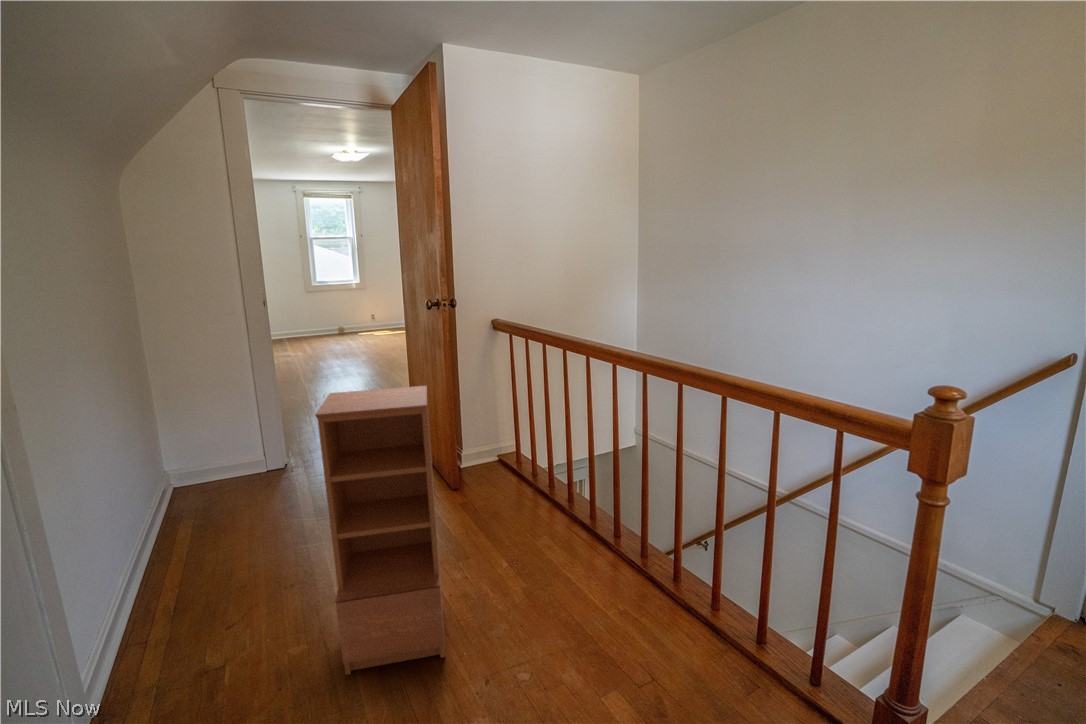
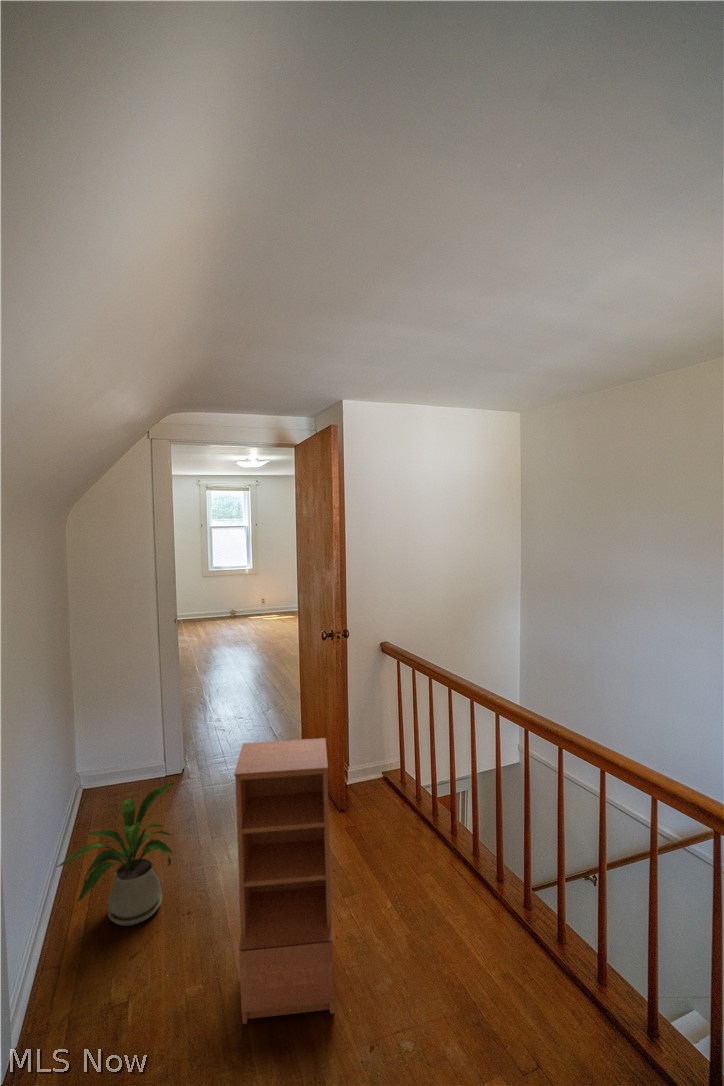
house plant: none [119,456,268,602] -> present [56,784,173,926]

